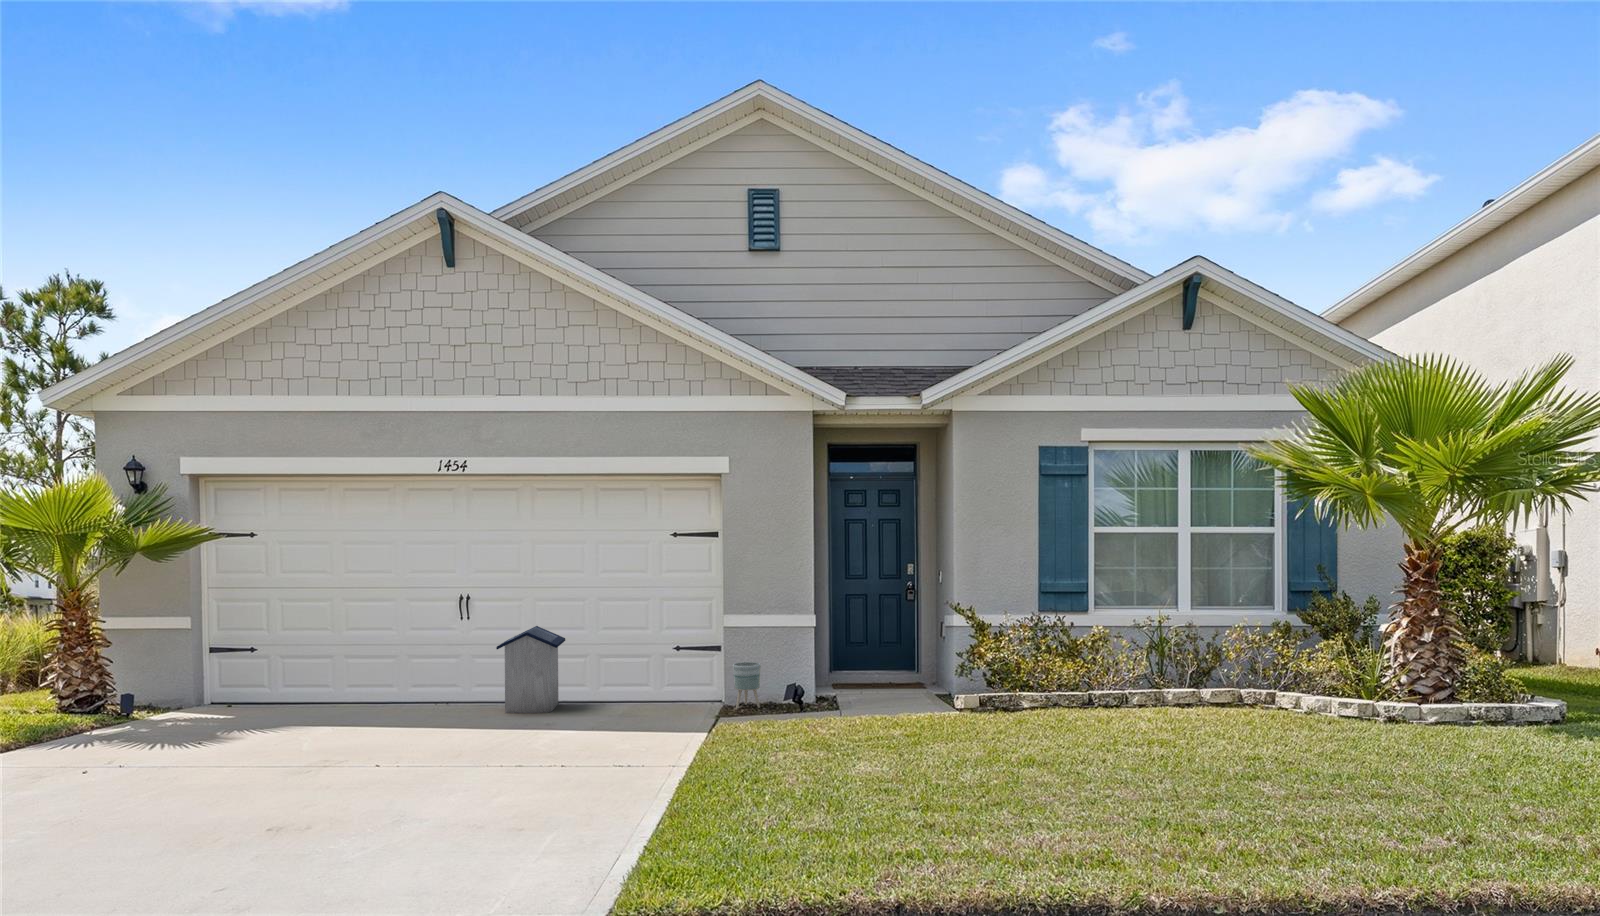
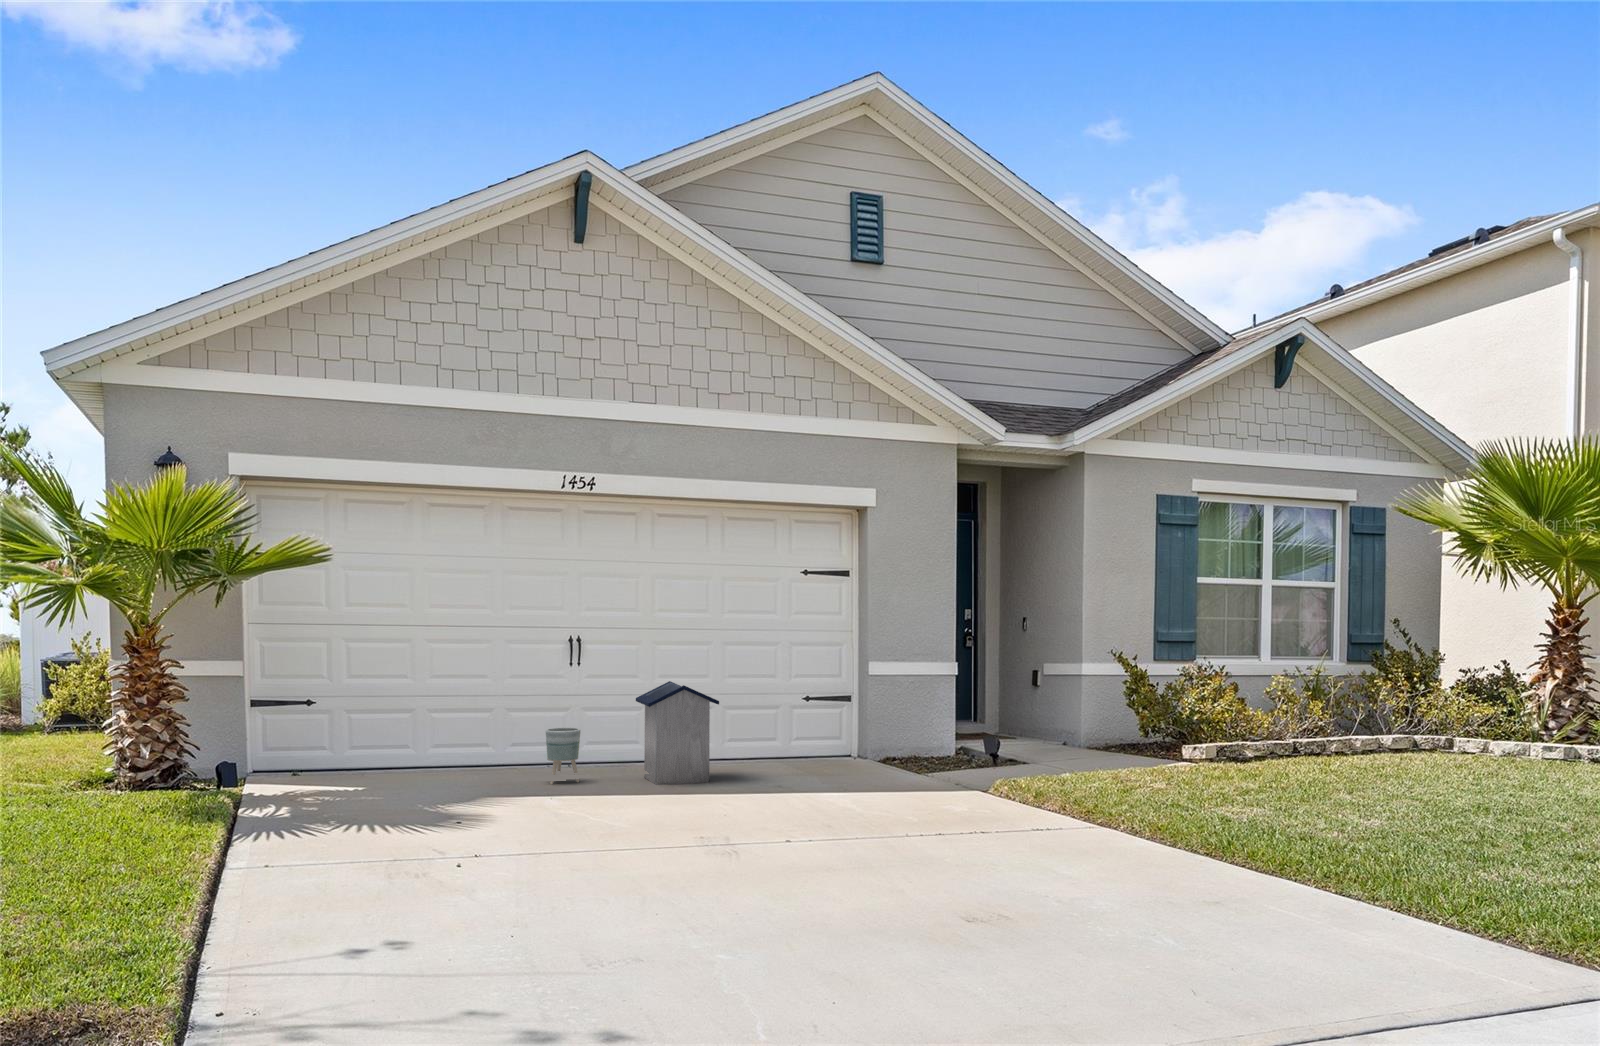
planter: present [733,662,761,709] -> present [546,728,581,784]

